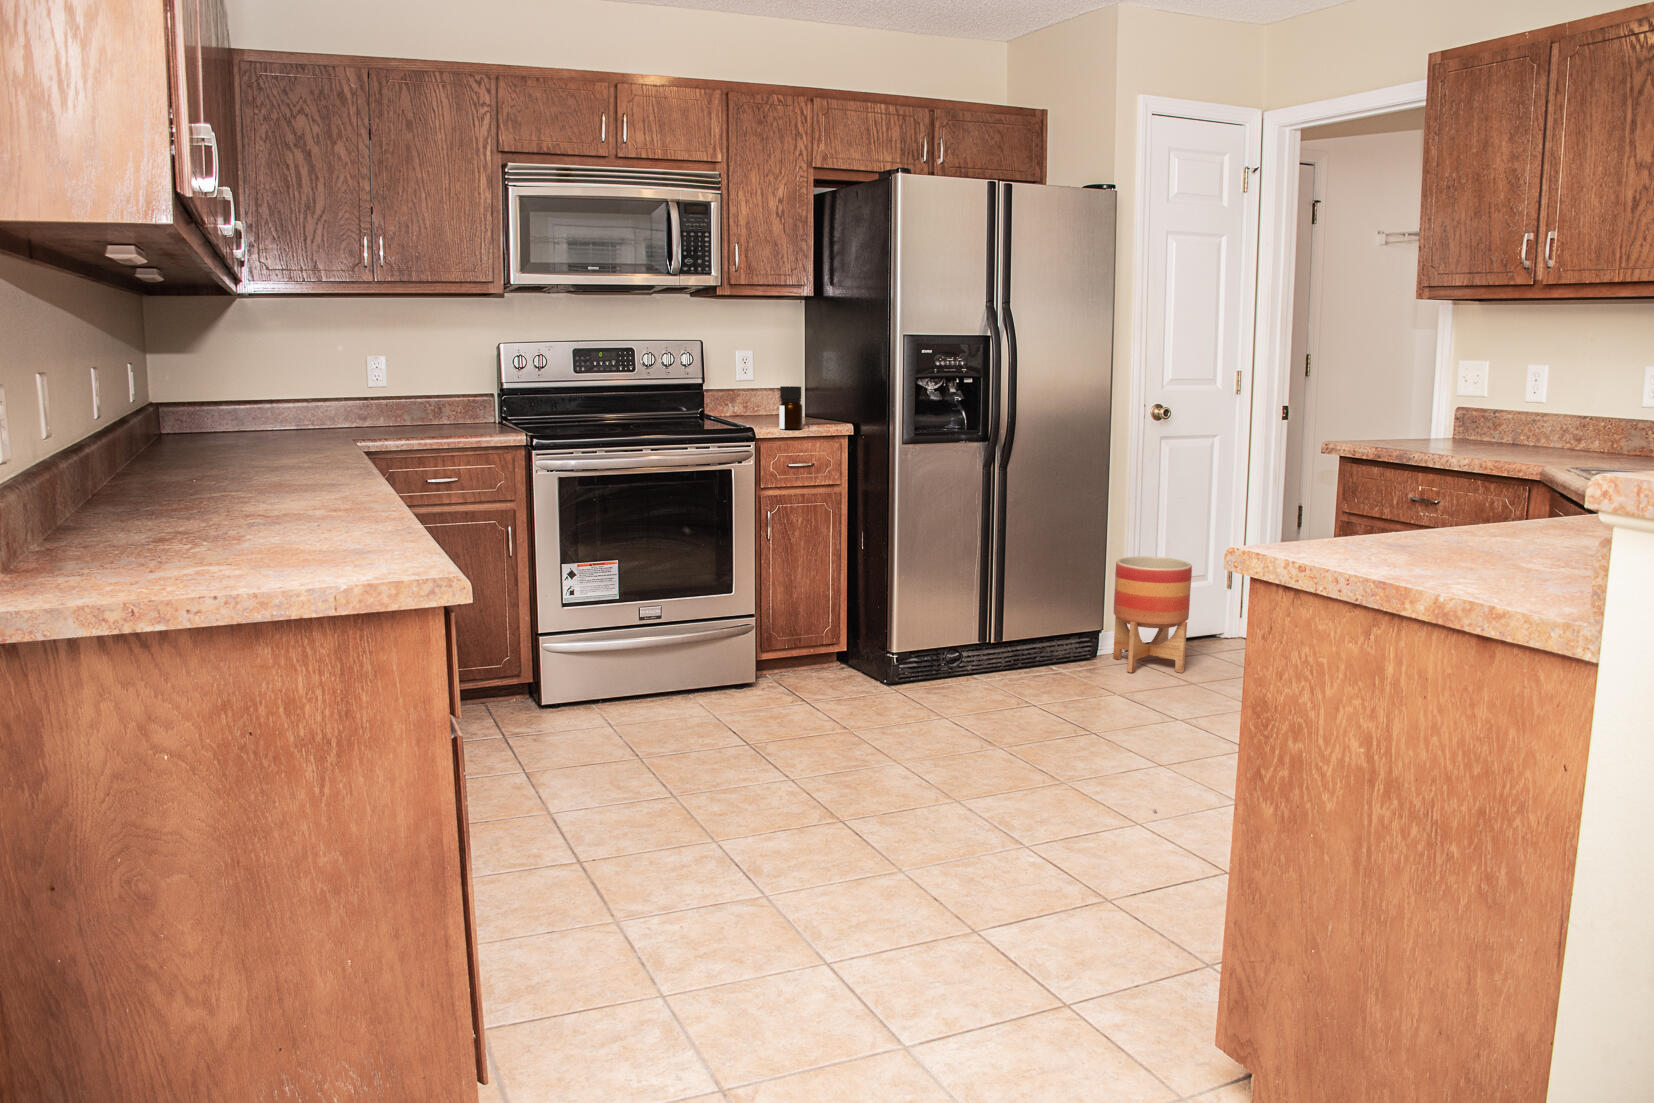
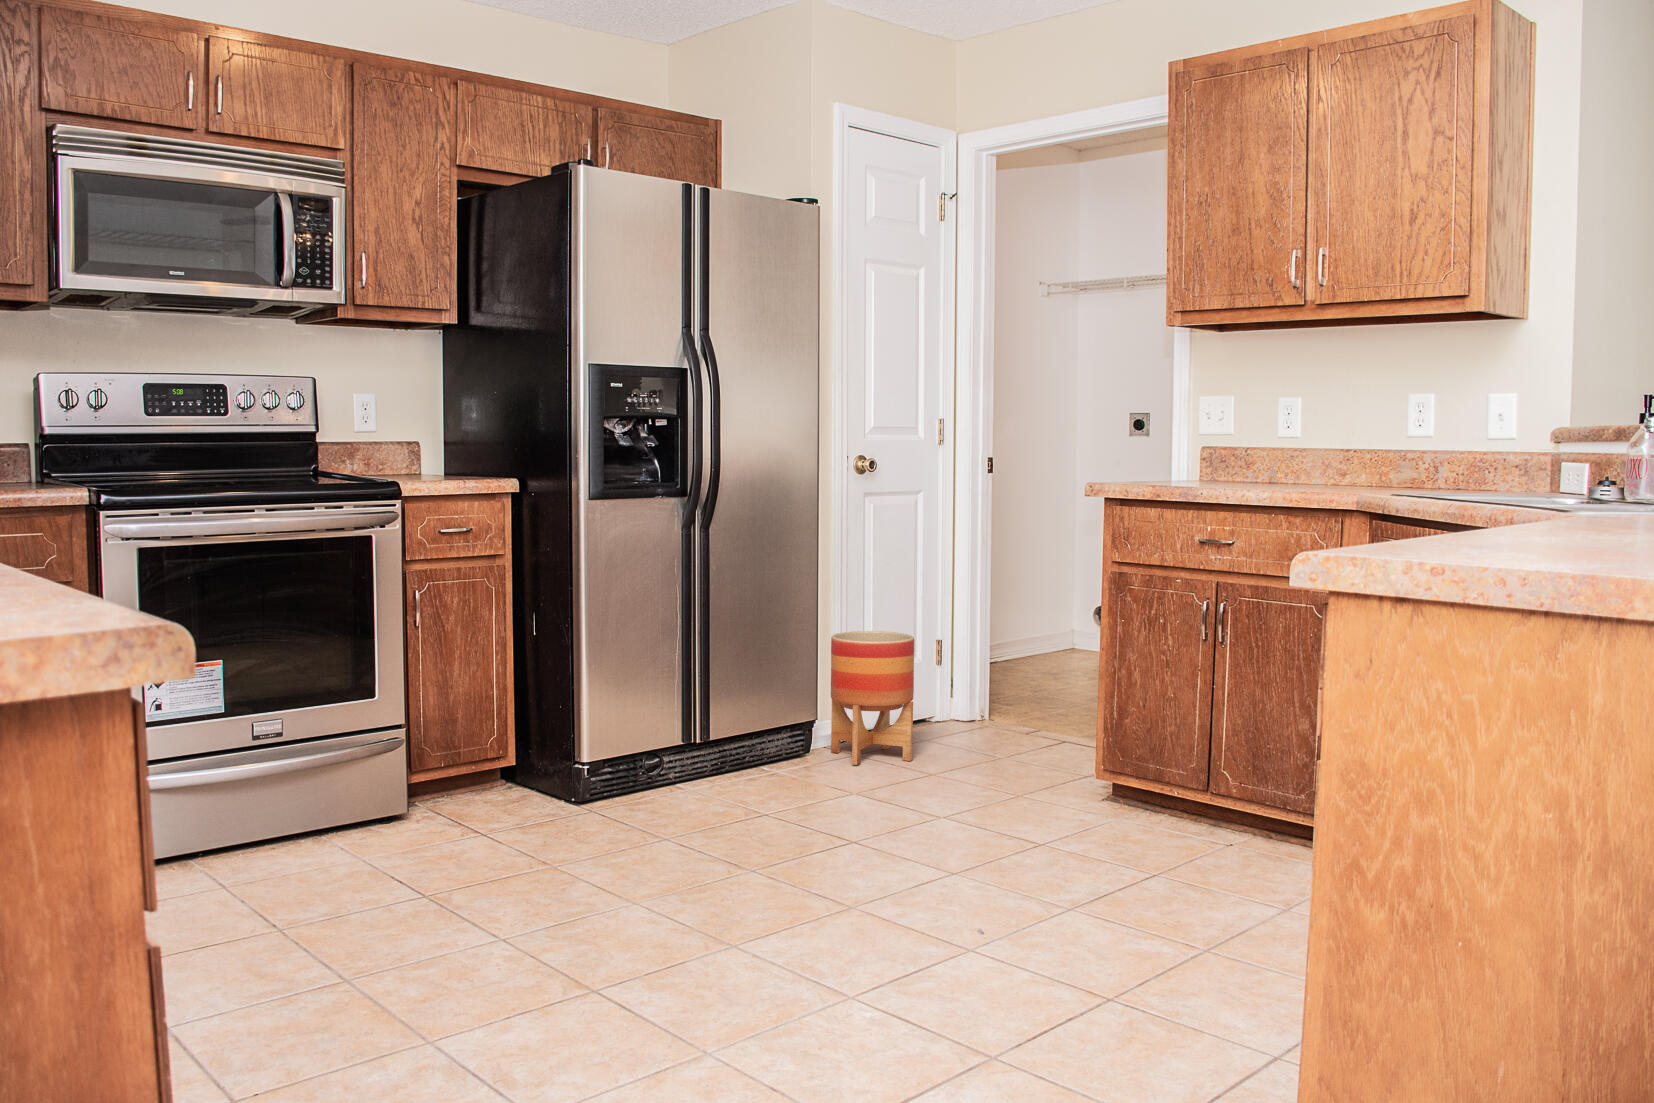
bottle: present [779,386,802,429] -> none [430,431,460,484]

